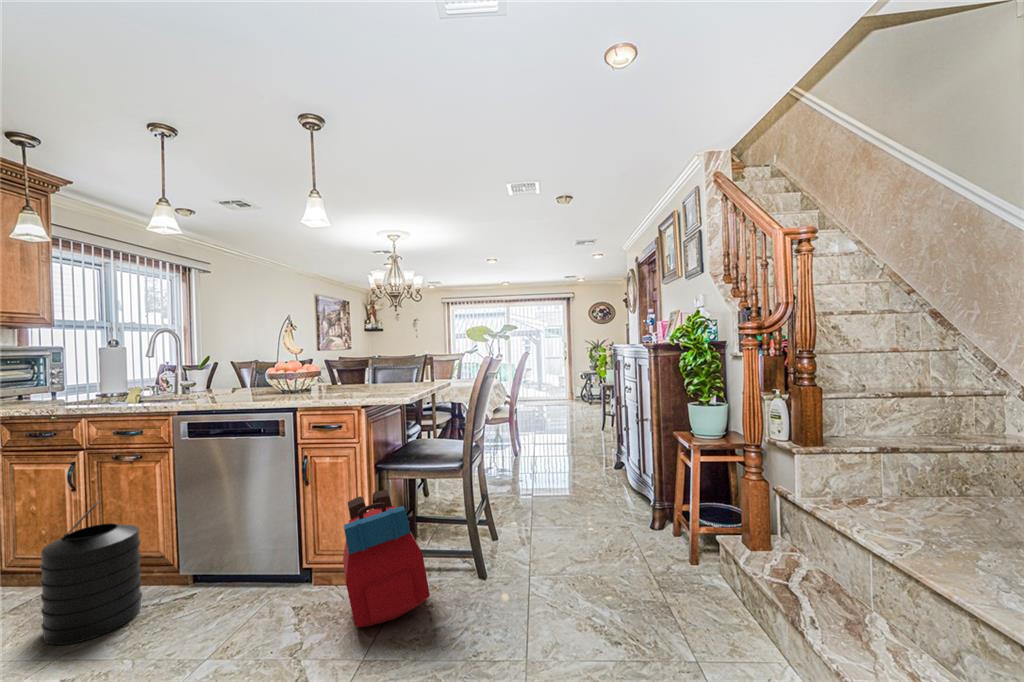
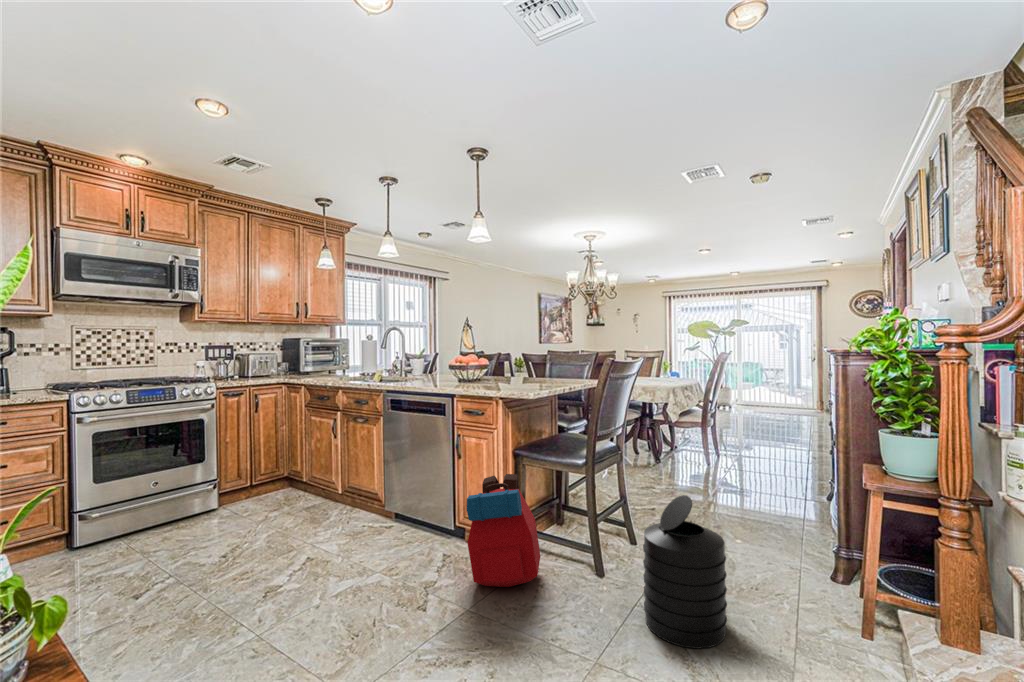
trash can: present [40,500,142,645] -> present [643,495,727,649]

